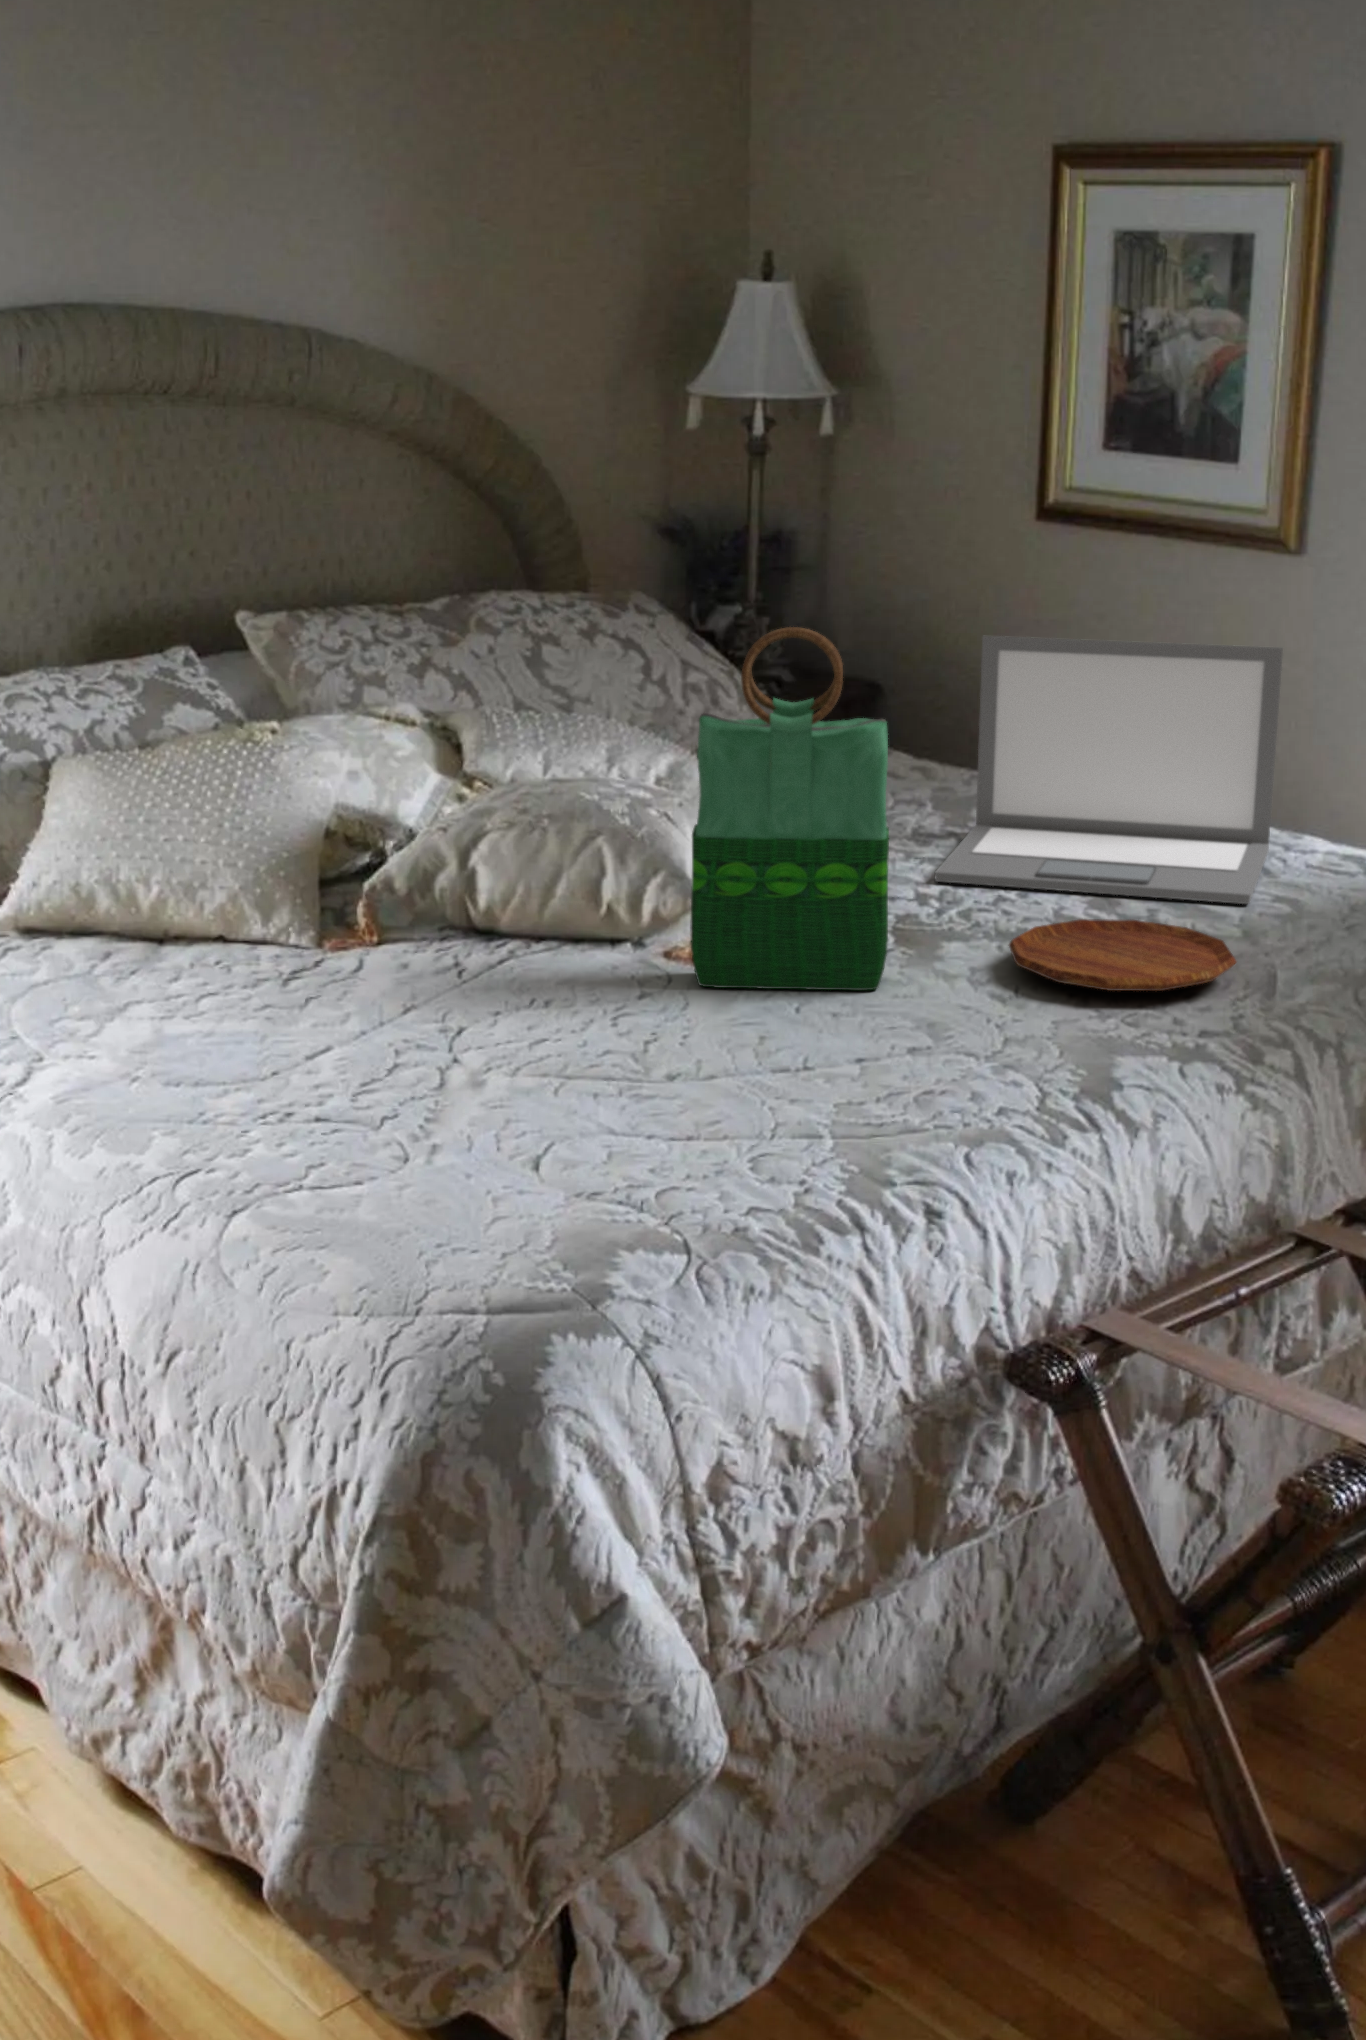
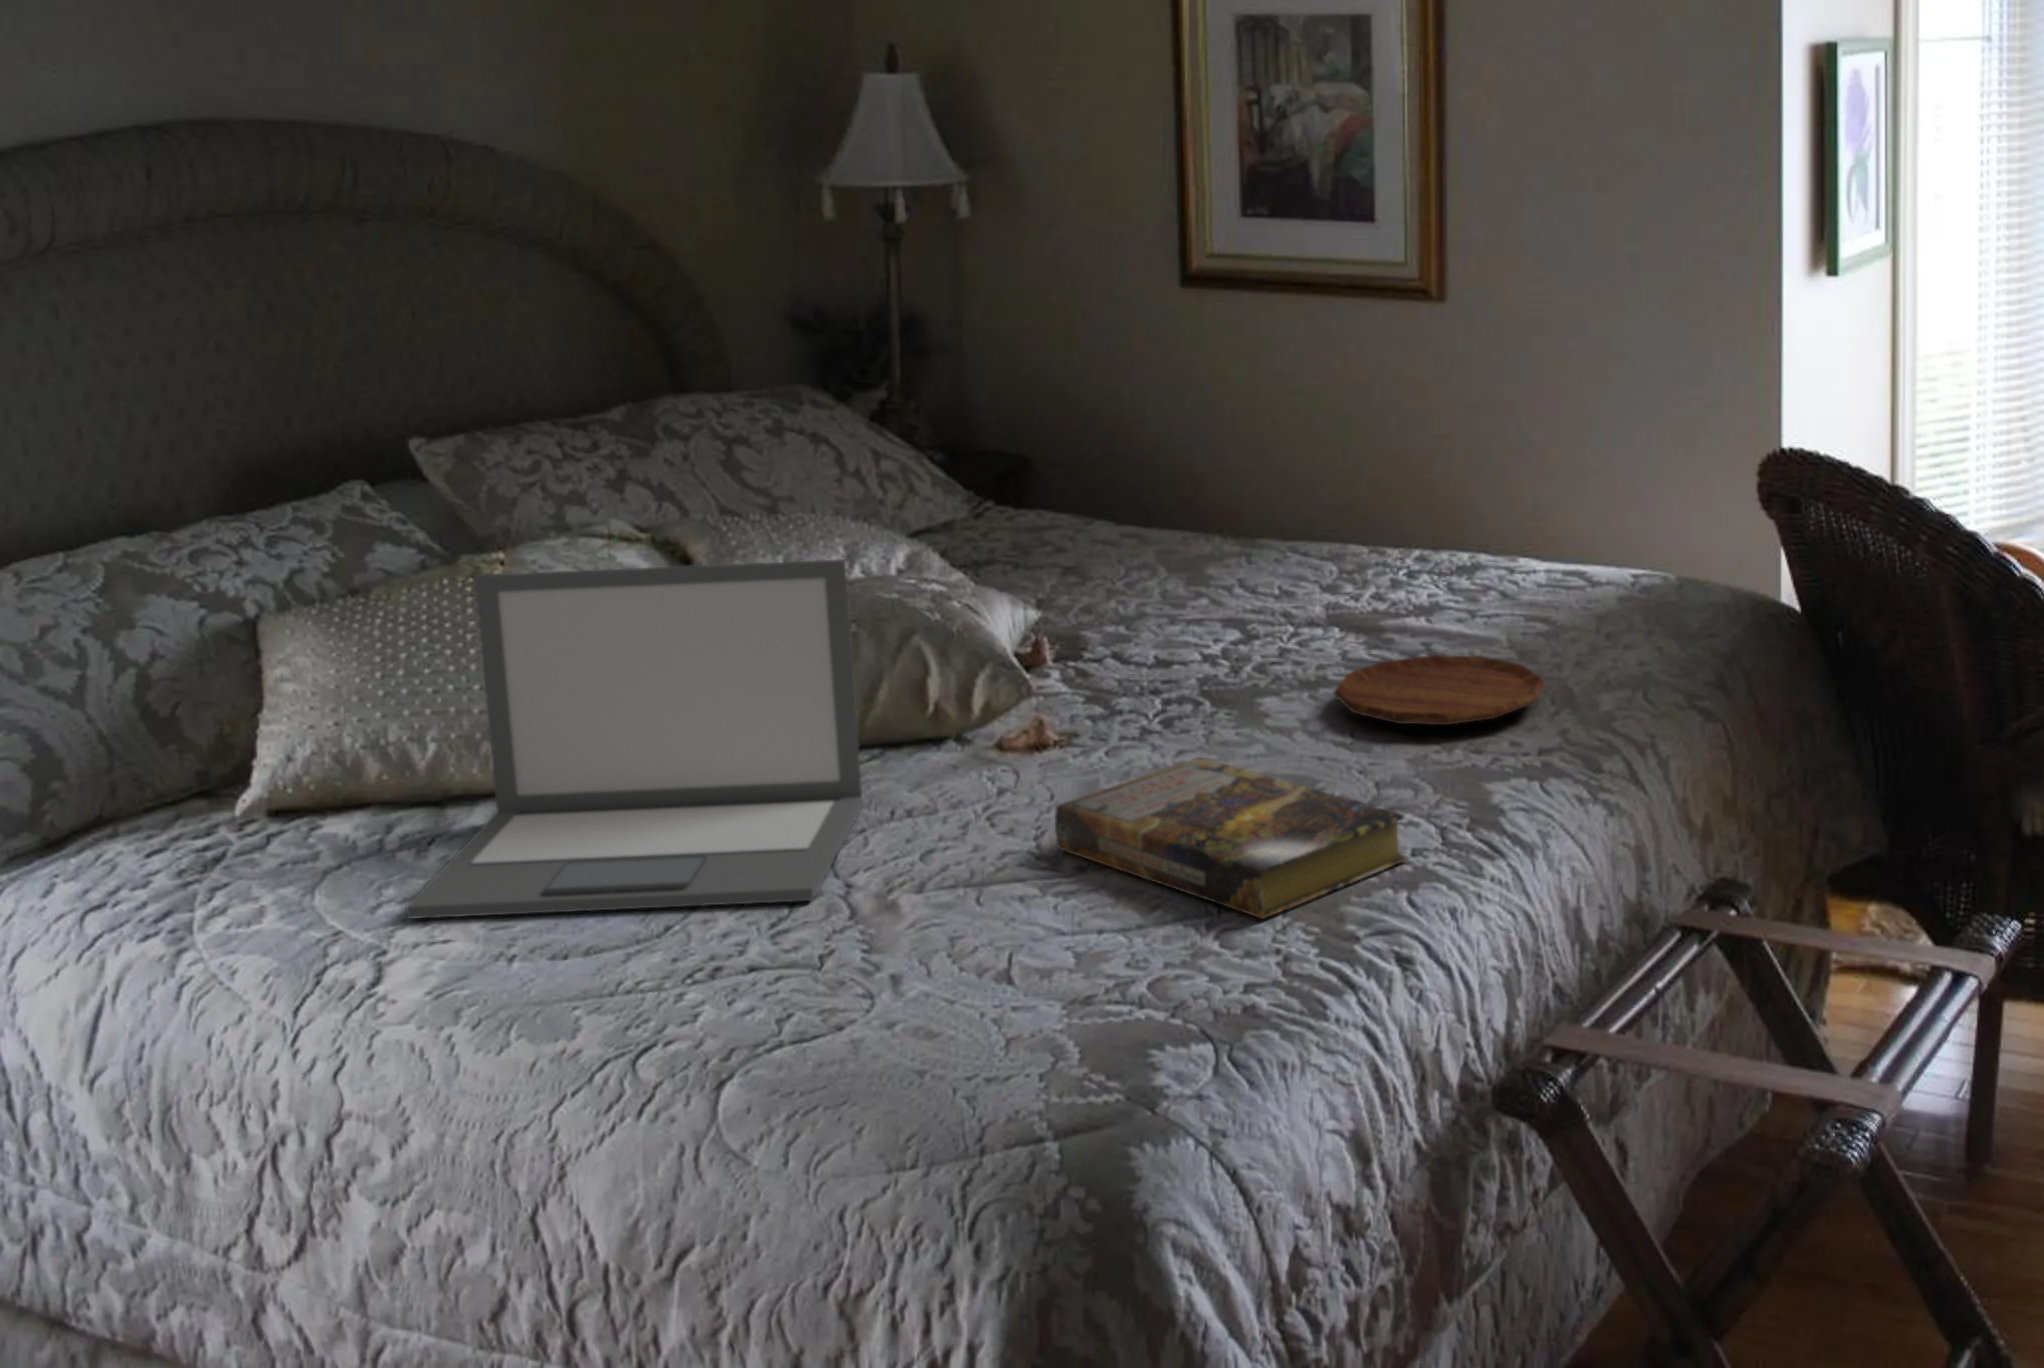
tote bag: present [690,627,889,990] -> none [1033,410,1236,773]
laptop: present [935,636,1283,904] -> present [406,559,863,919]
book: none [653,987,984,1148] -> present [1055,757,1407,919]

